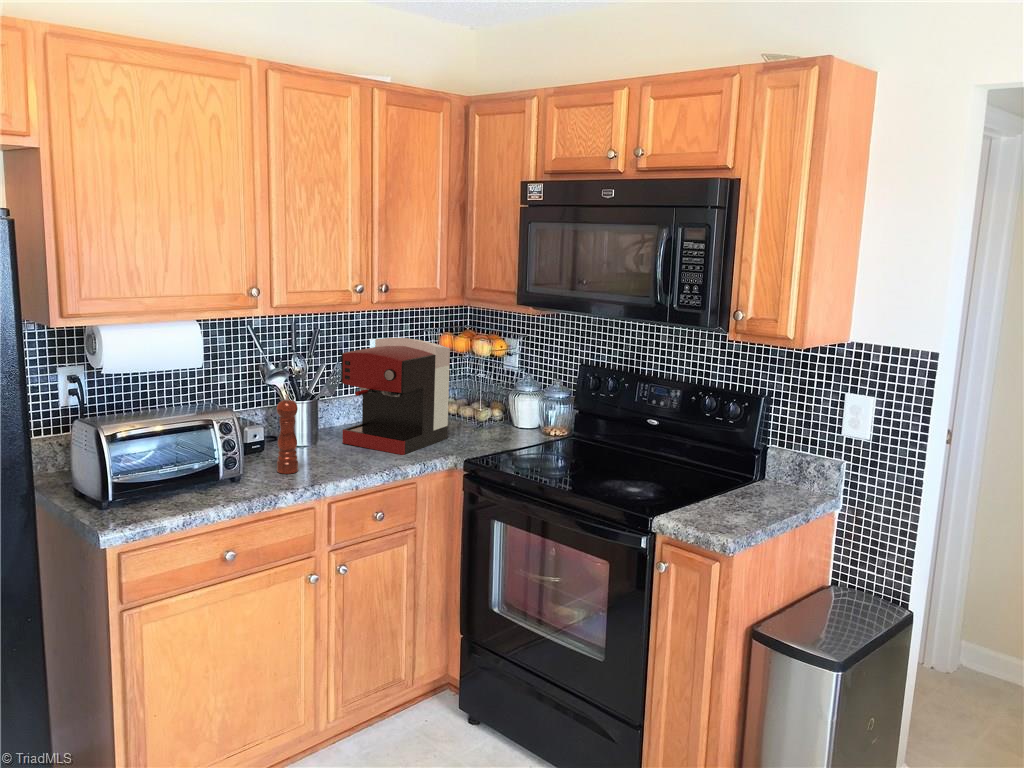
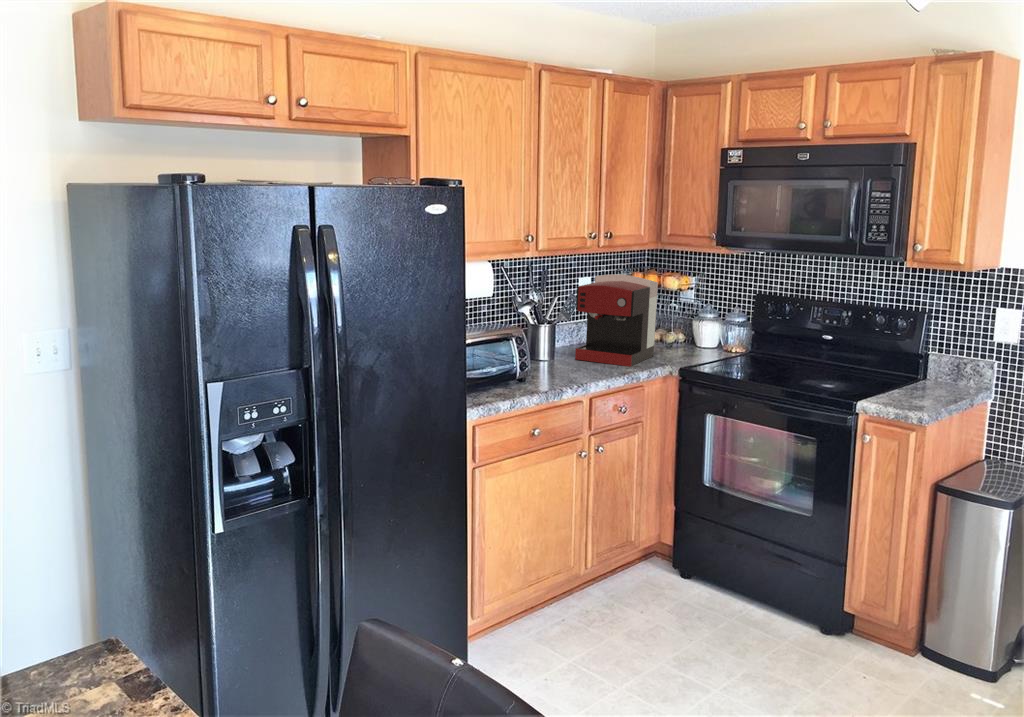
pepper mill: present [277,394,298,474] -> none [546,316,564,378]

